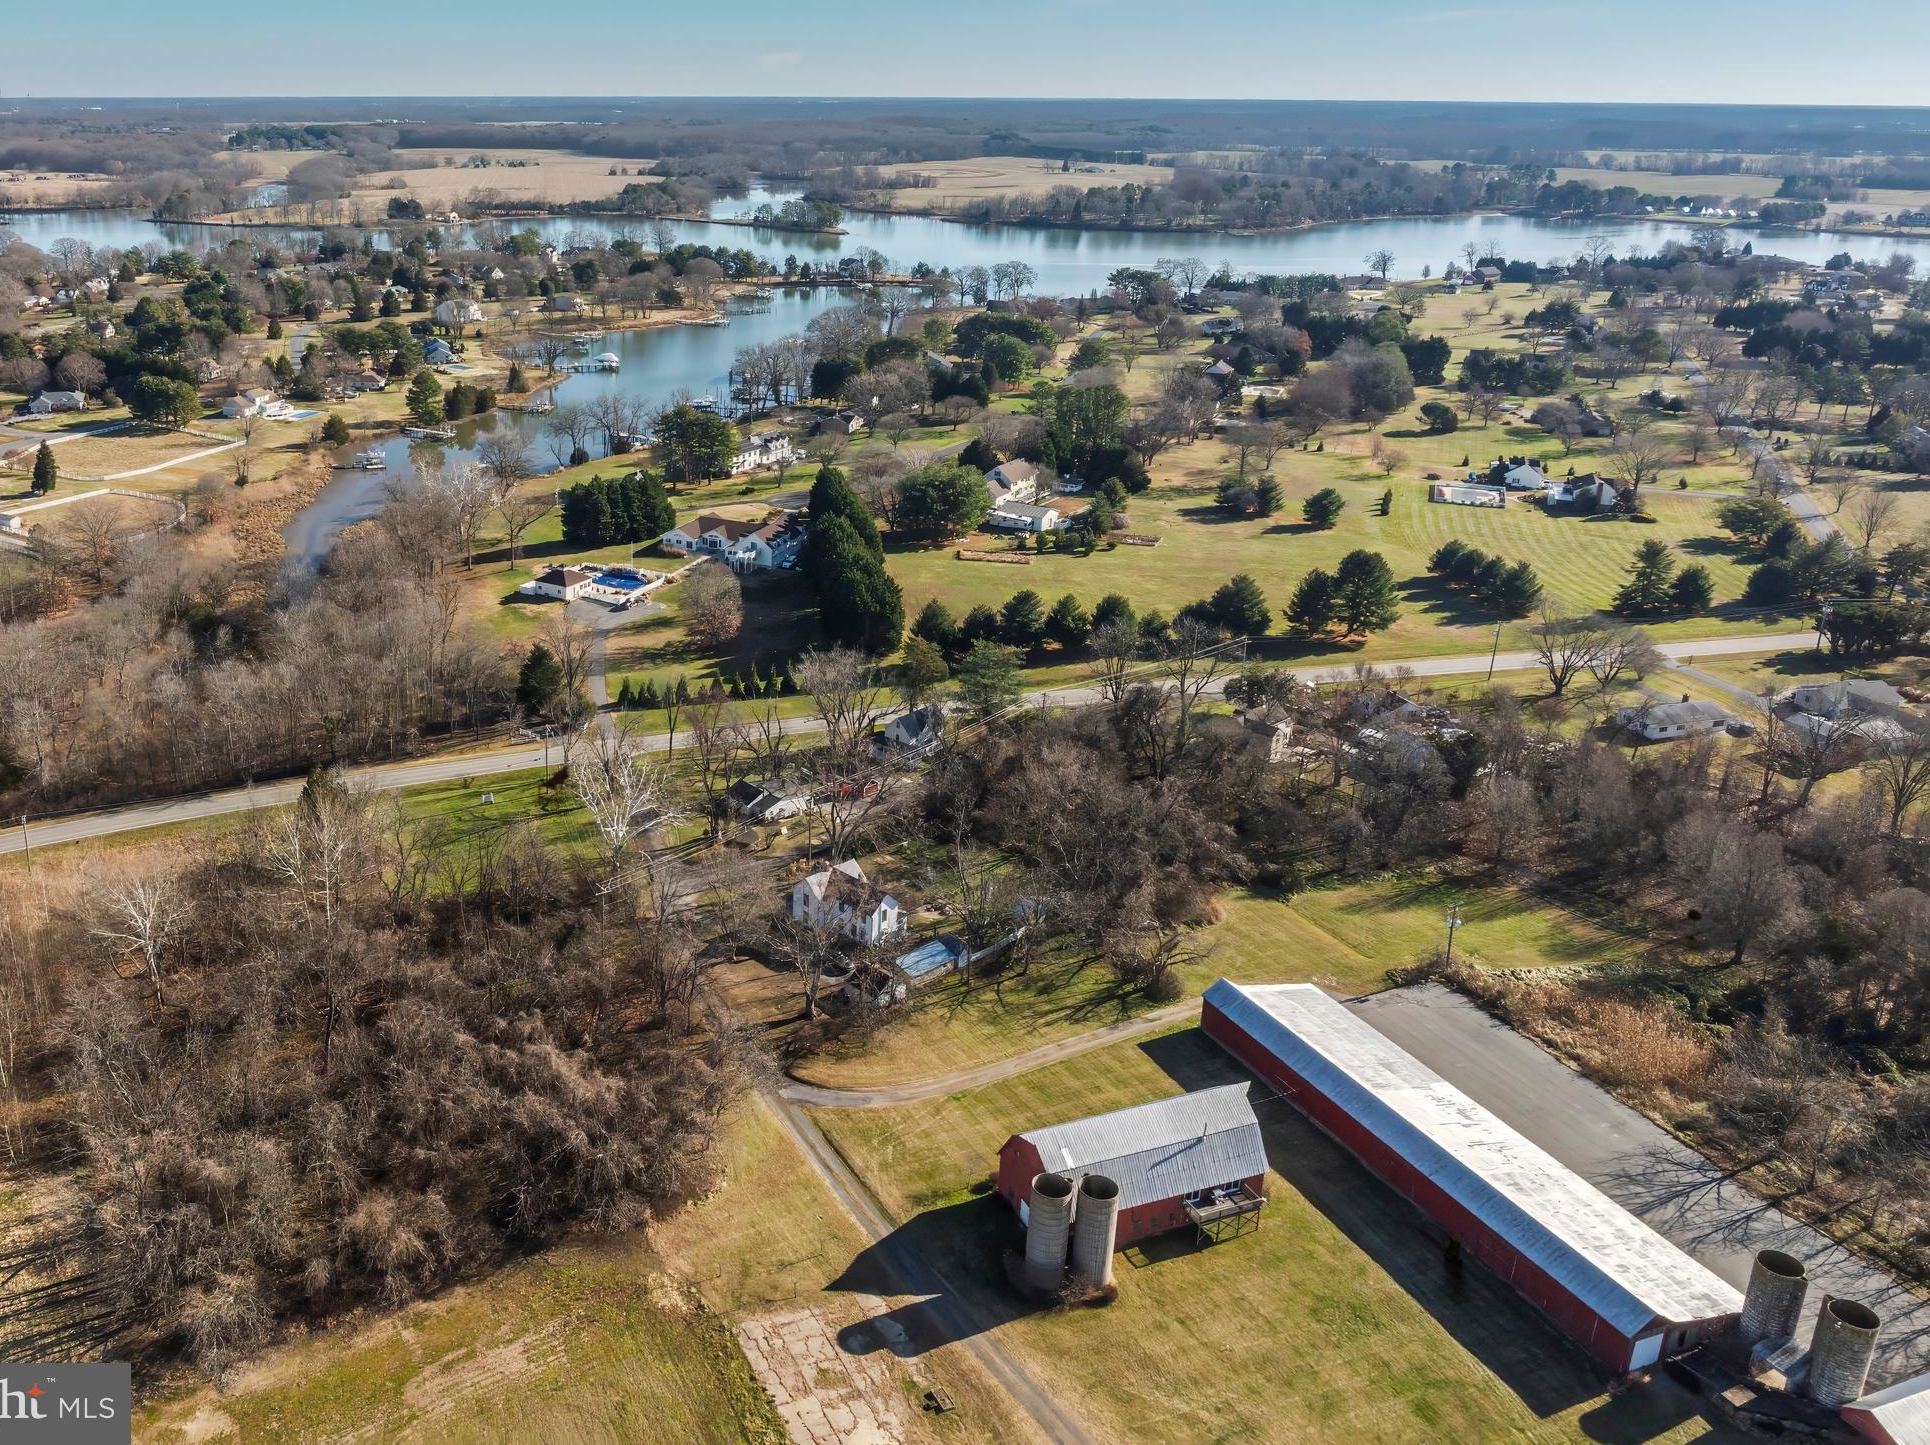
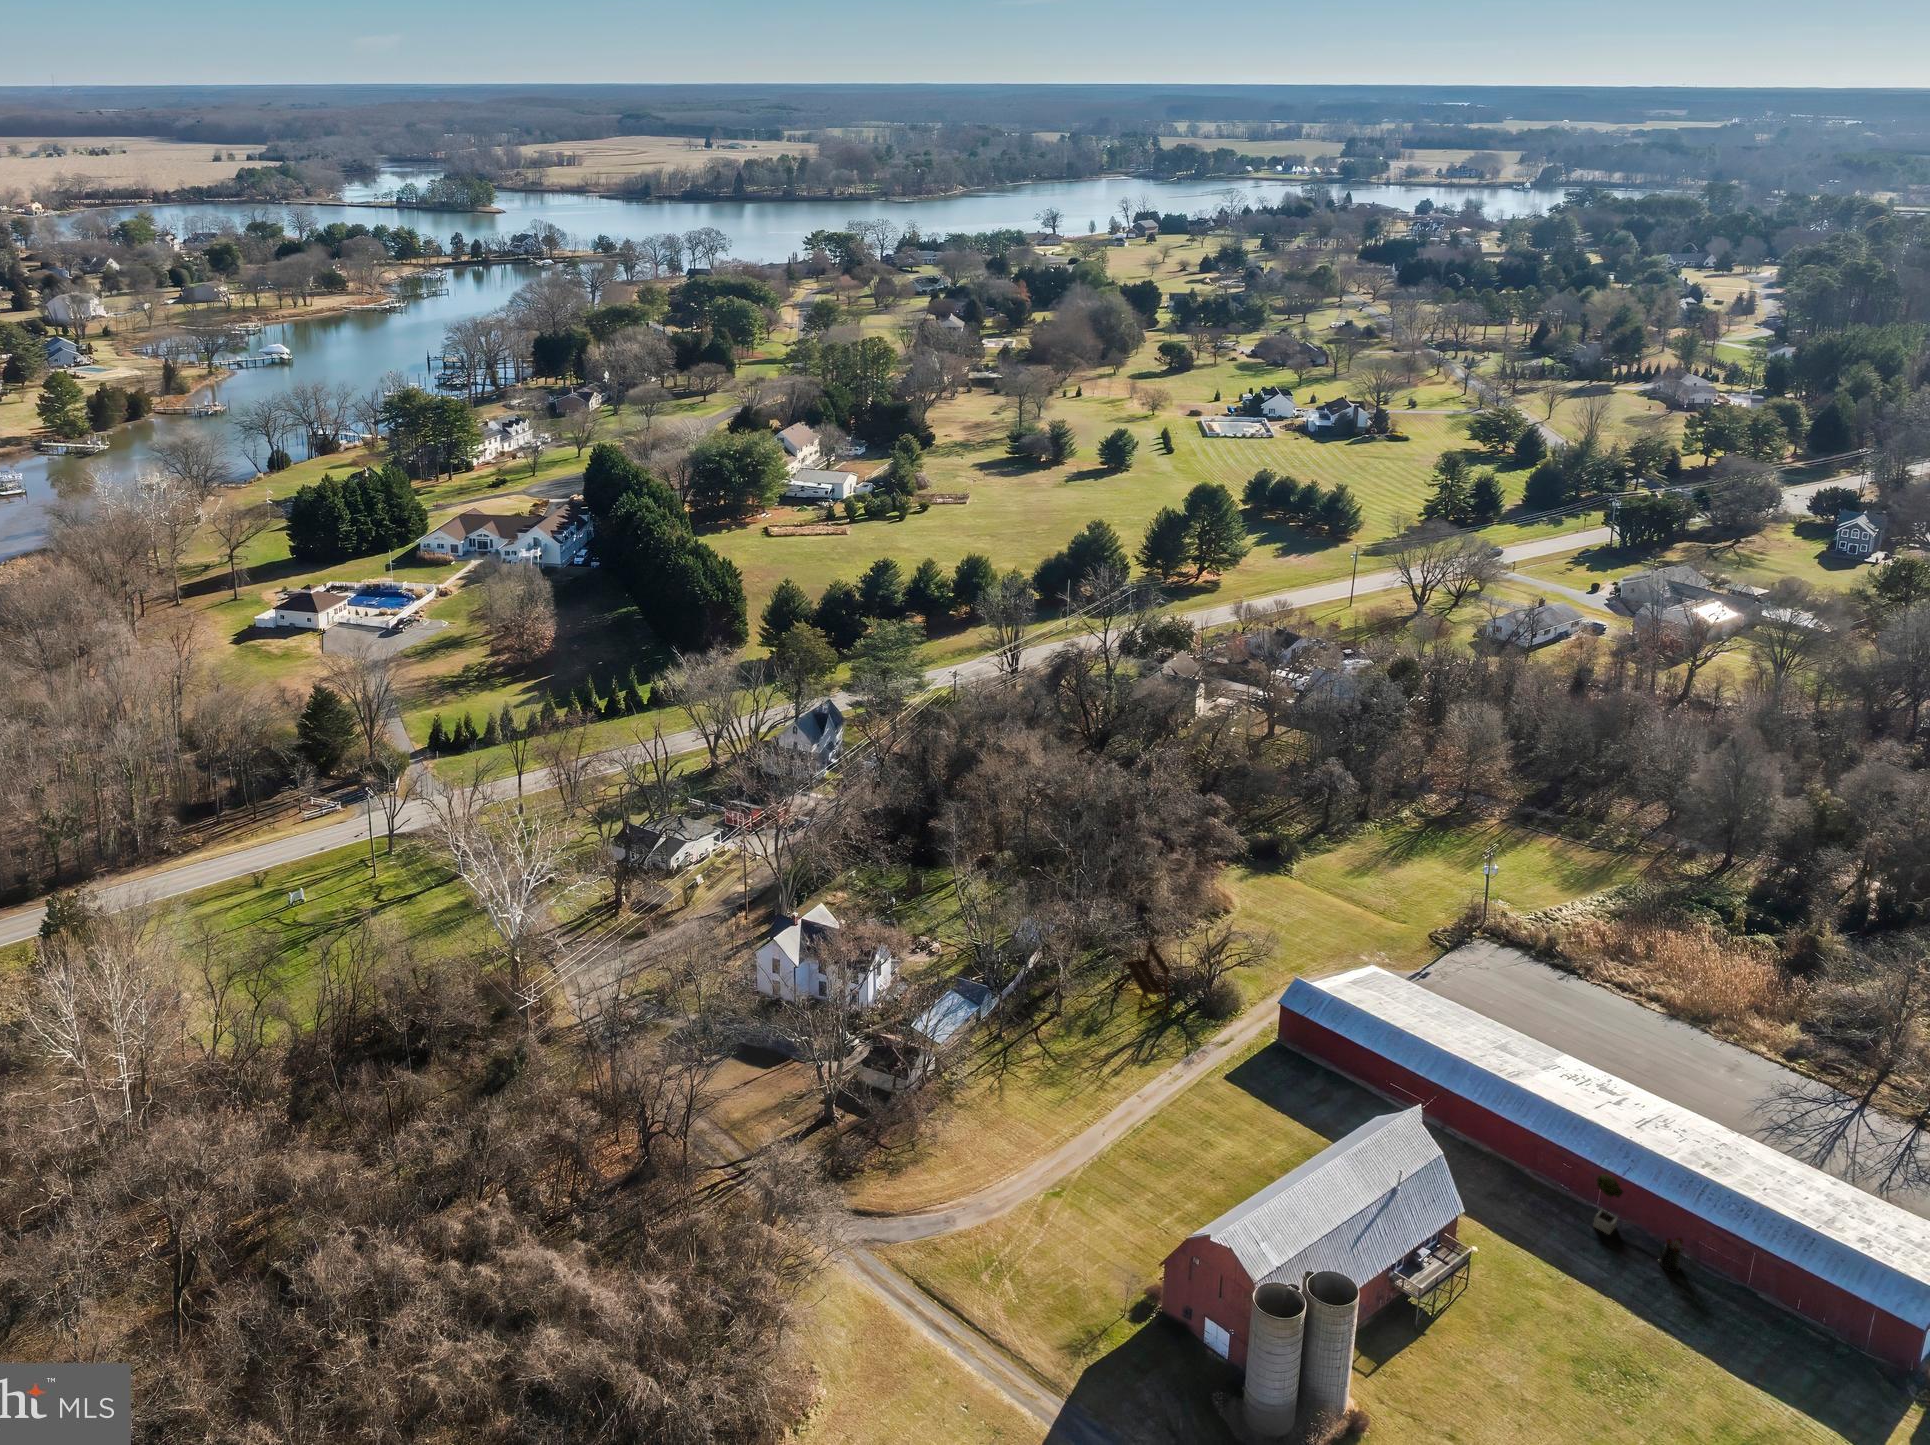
bench: present [538,761,576,806] -> present [1119,942,1170,1018]
potted tree: present [1682,908,1702,947] -> present [1593,1174,1623,1234]

